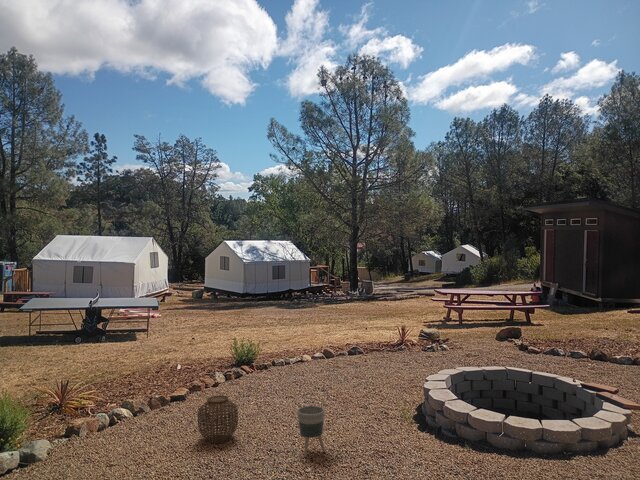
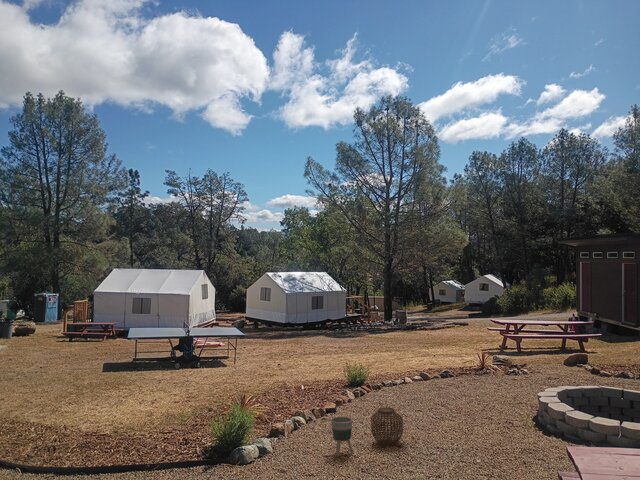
planter: present [297,406,325,457] -> present [331,417,353,457]

